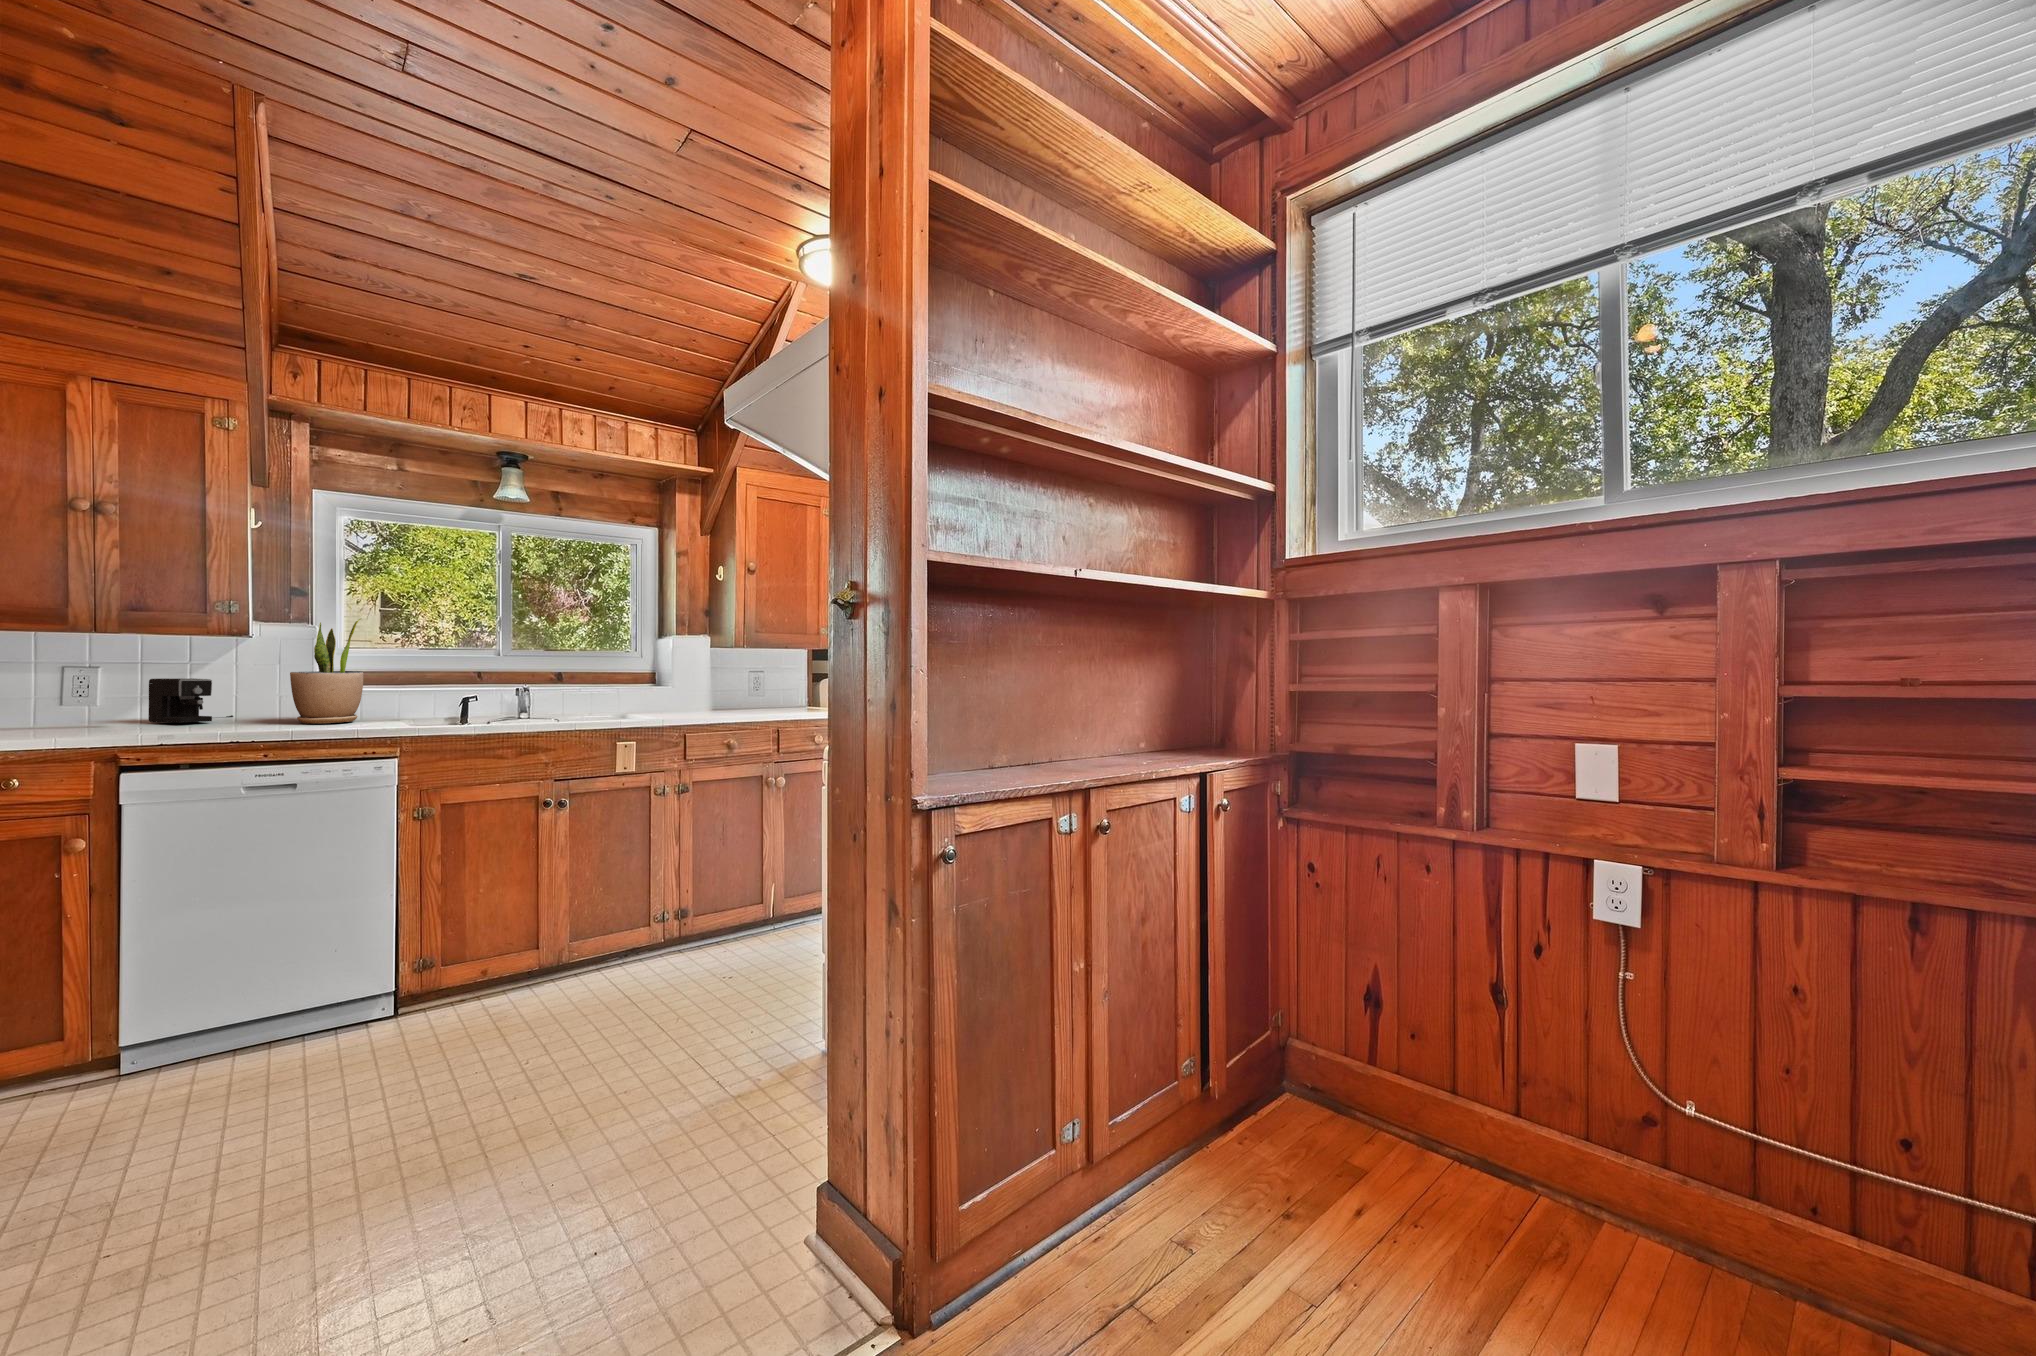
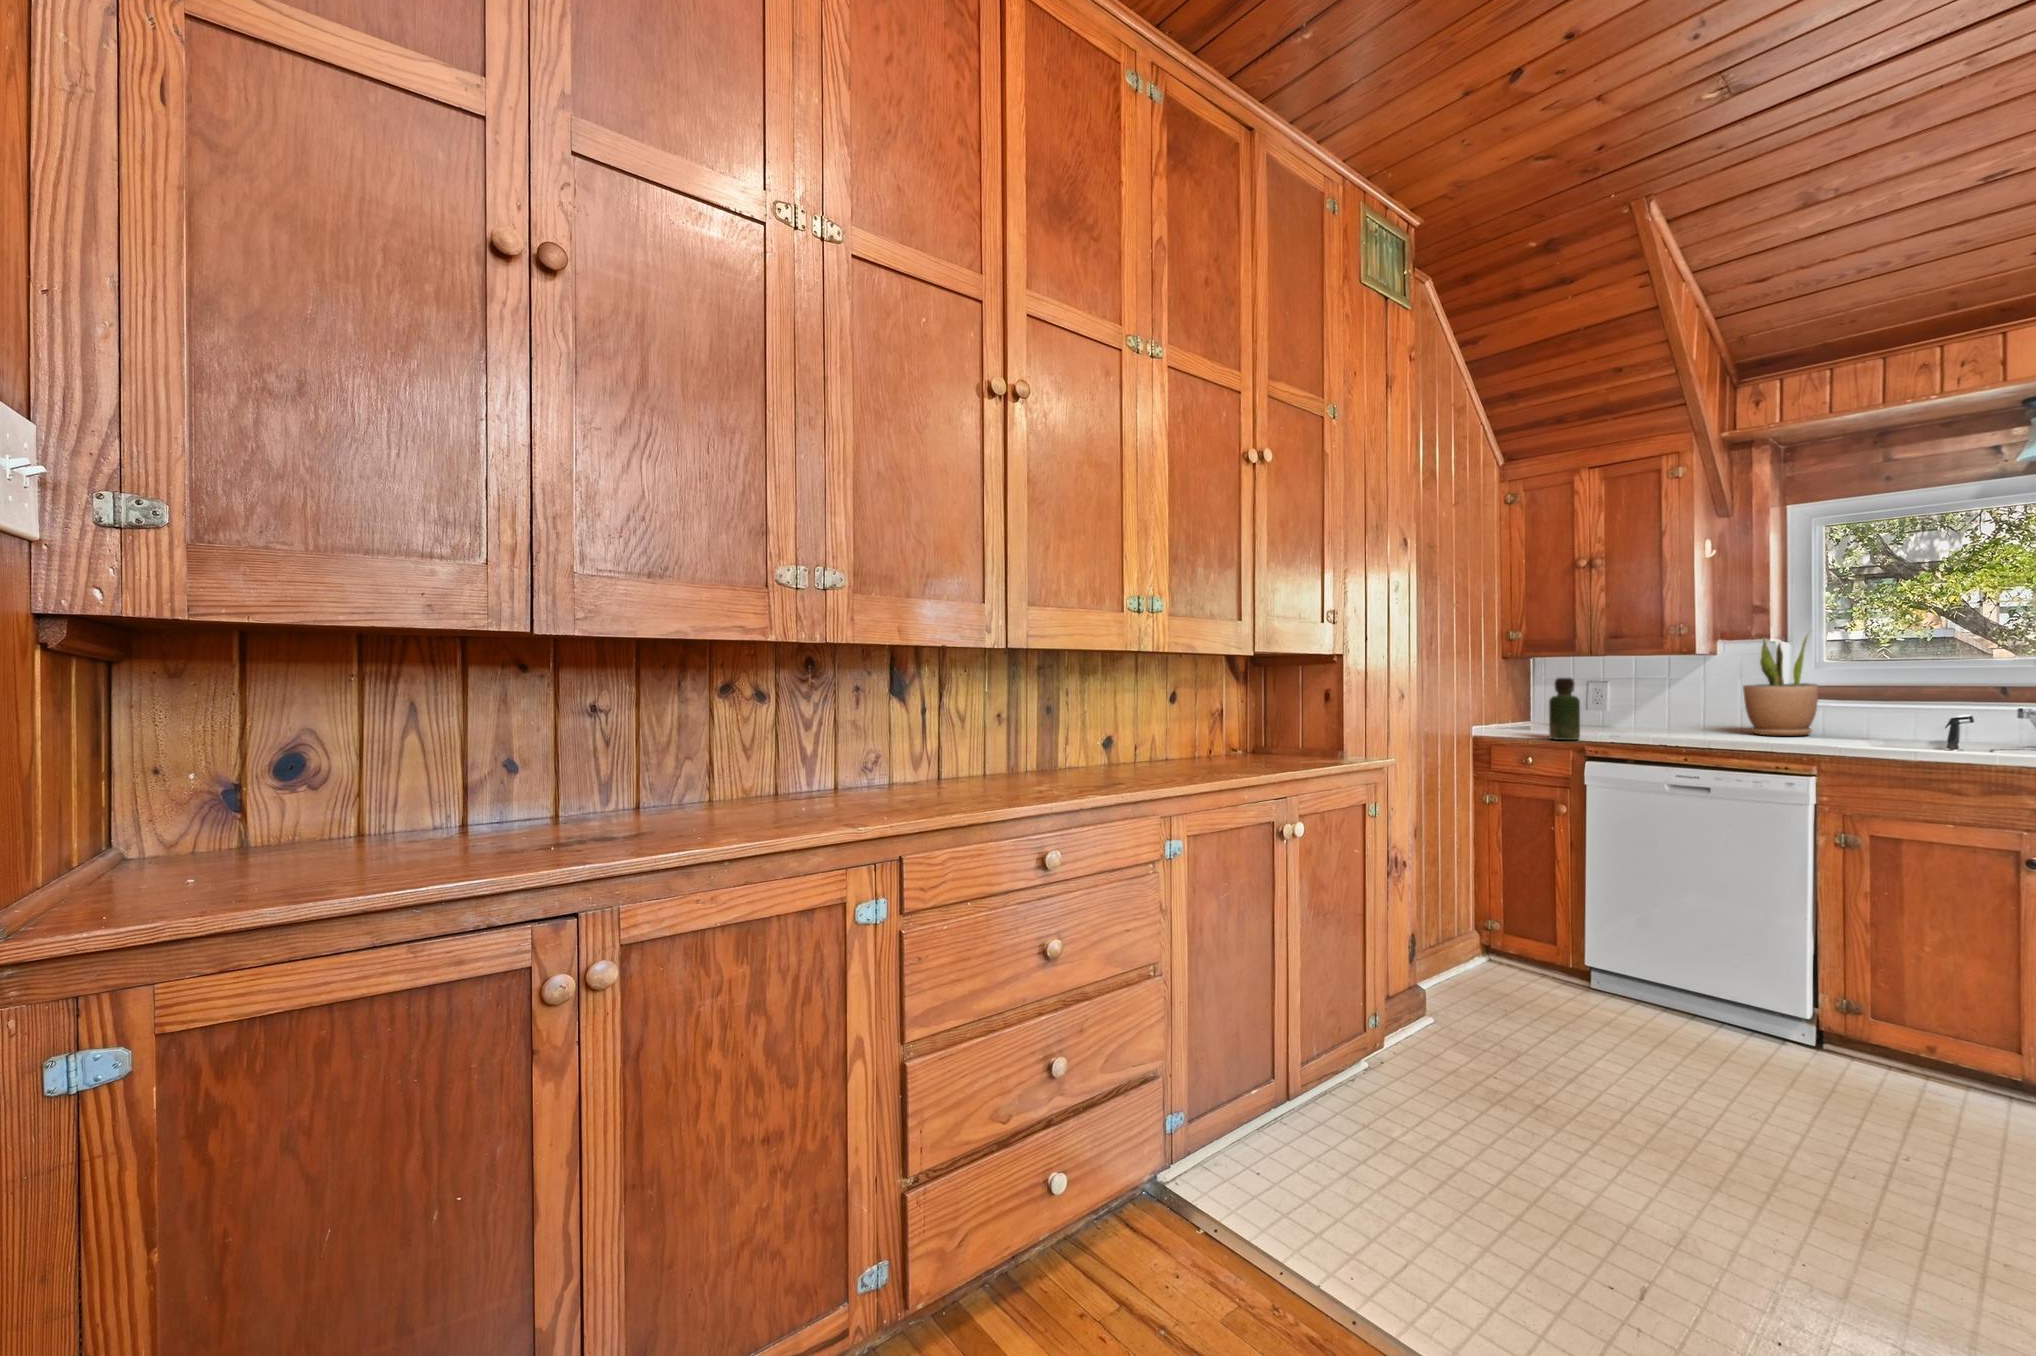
bottle: none [53,660,109,747] -> present [1549,678,1580,740]
coffee maker: present [149,678,233,723] -> none [1643,690,1716,727]

